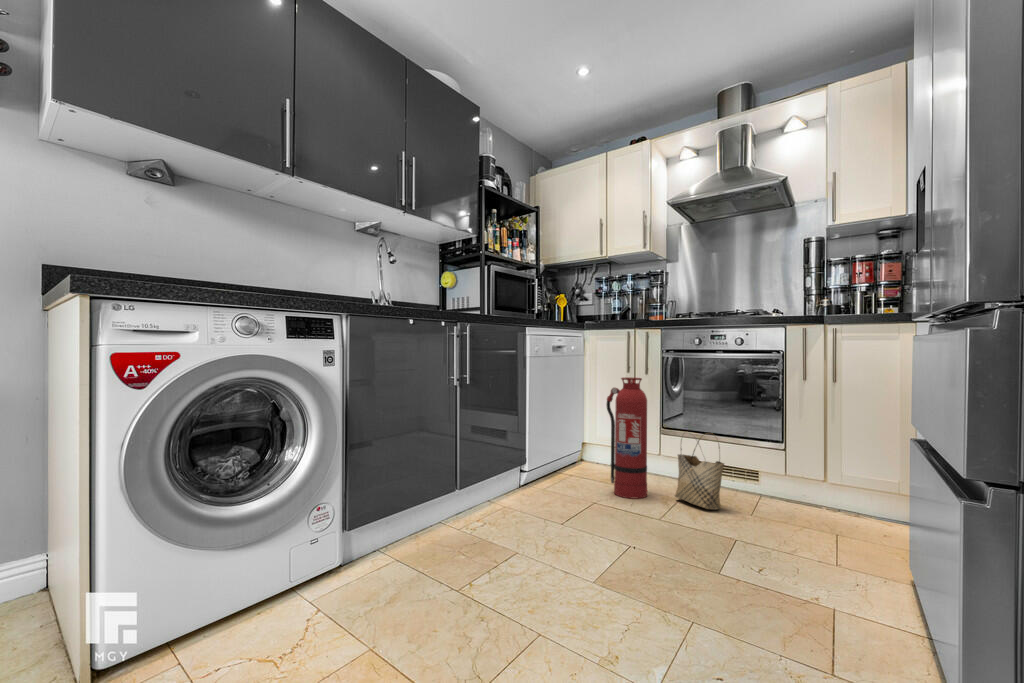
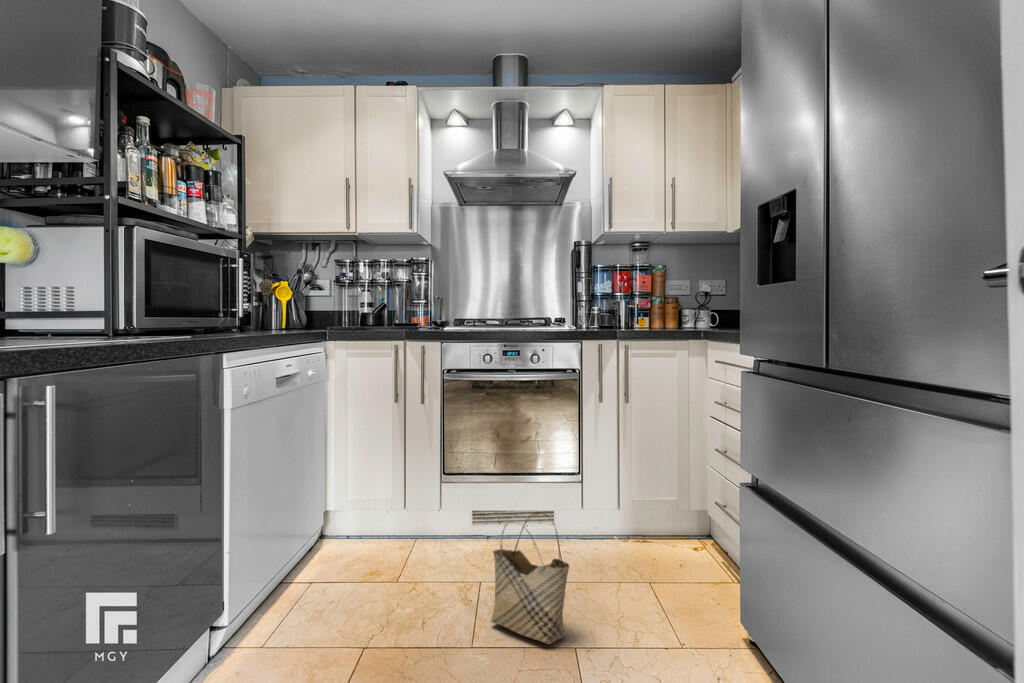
fire extinguisher: present [607,377,647,498] -> none [375,432,446,643]

